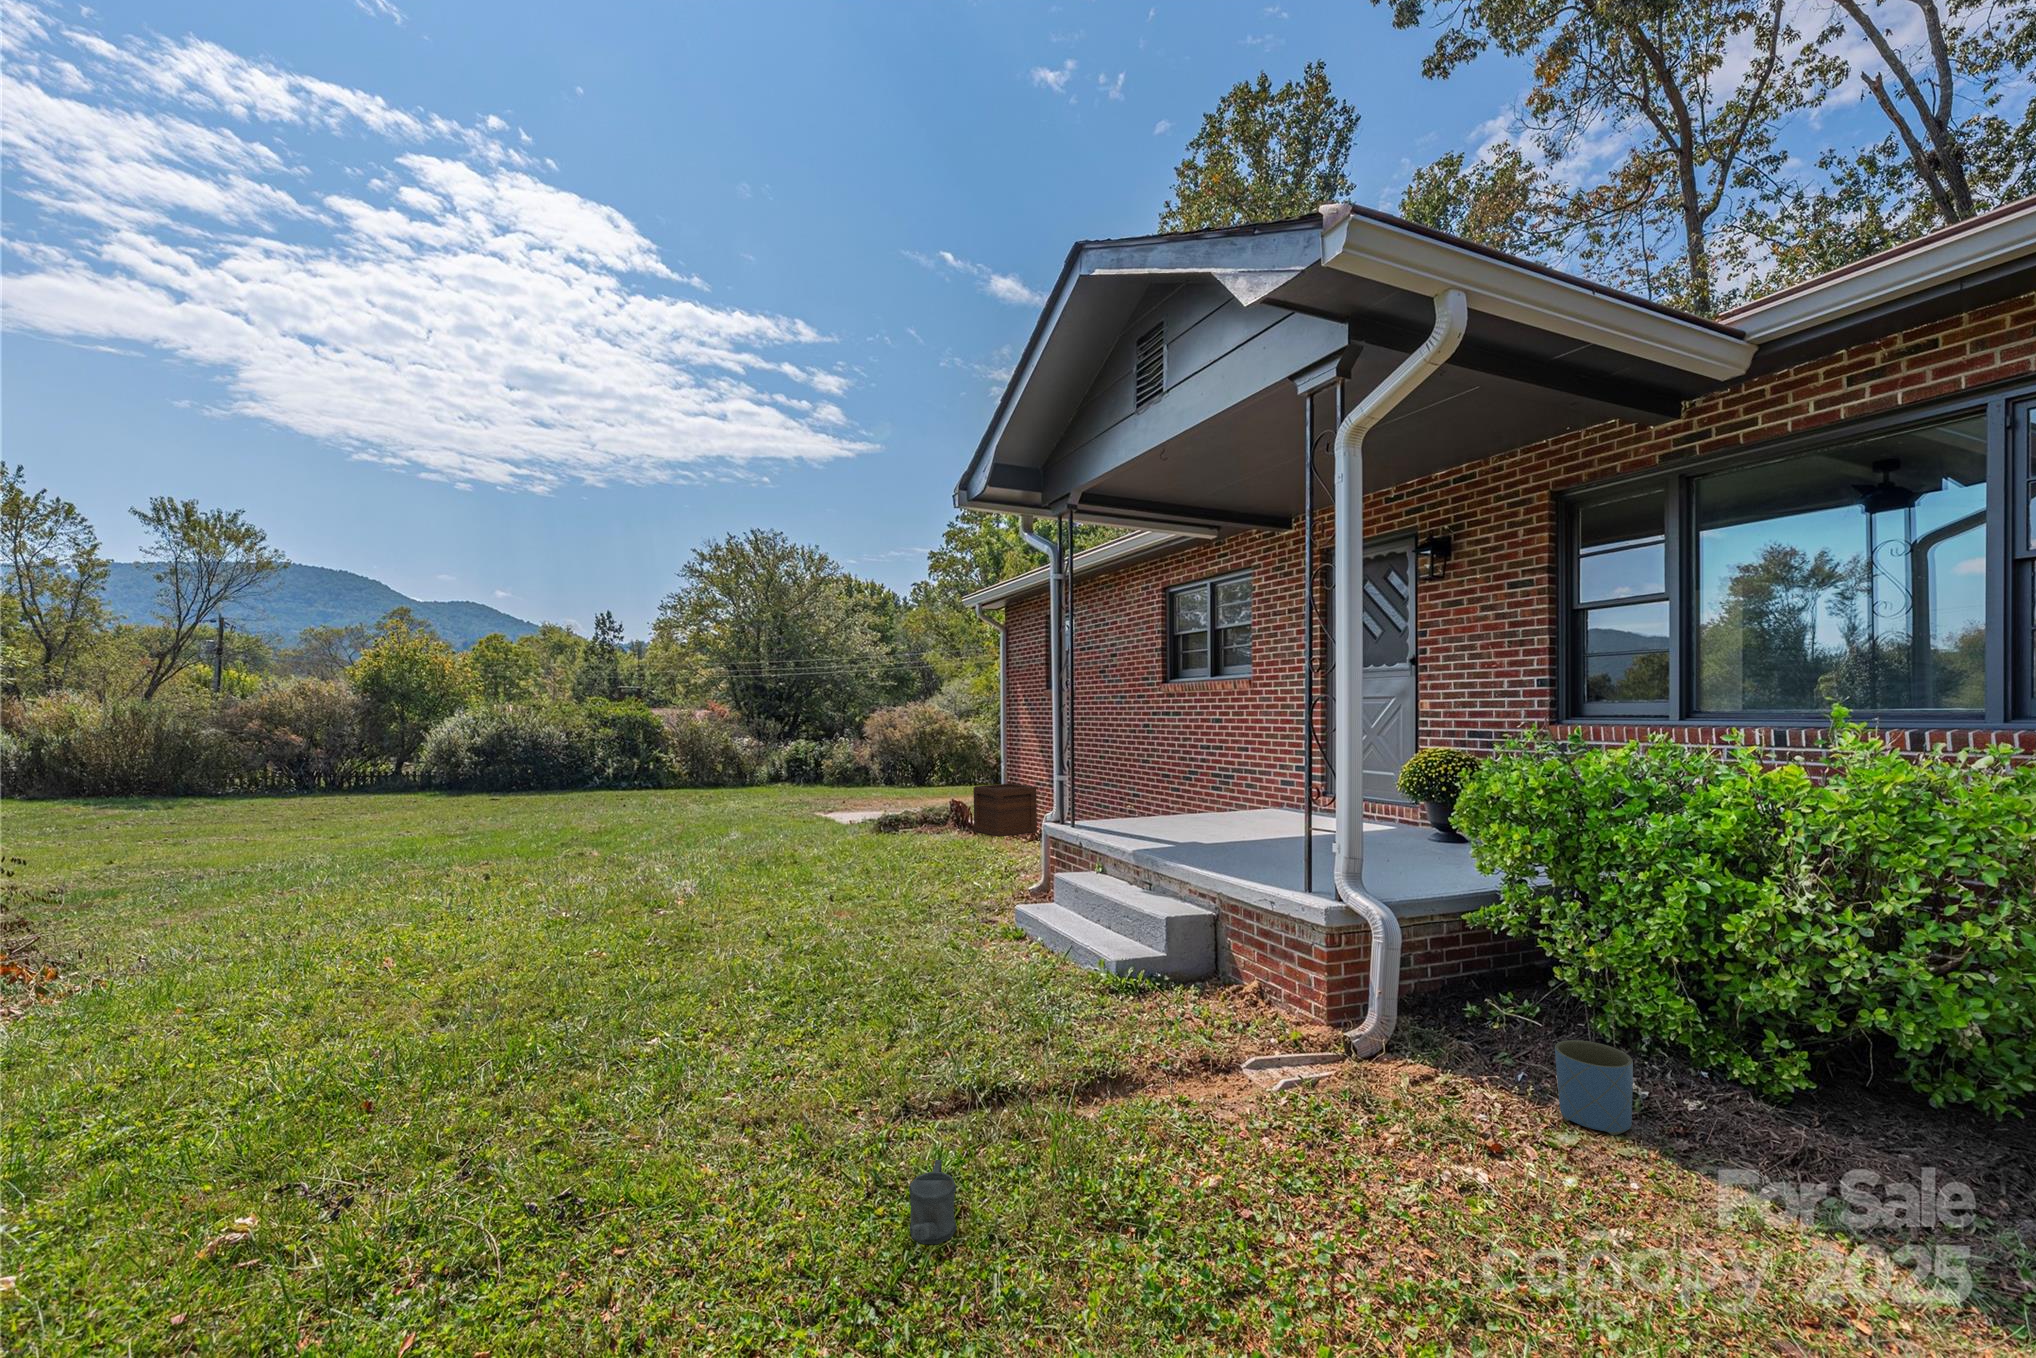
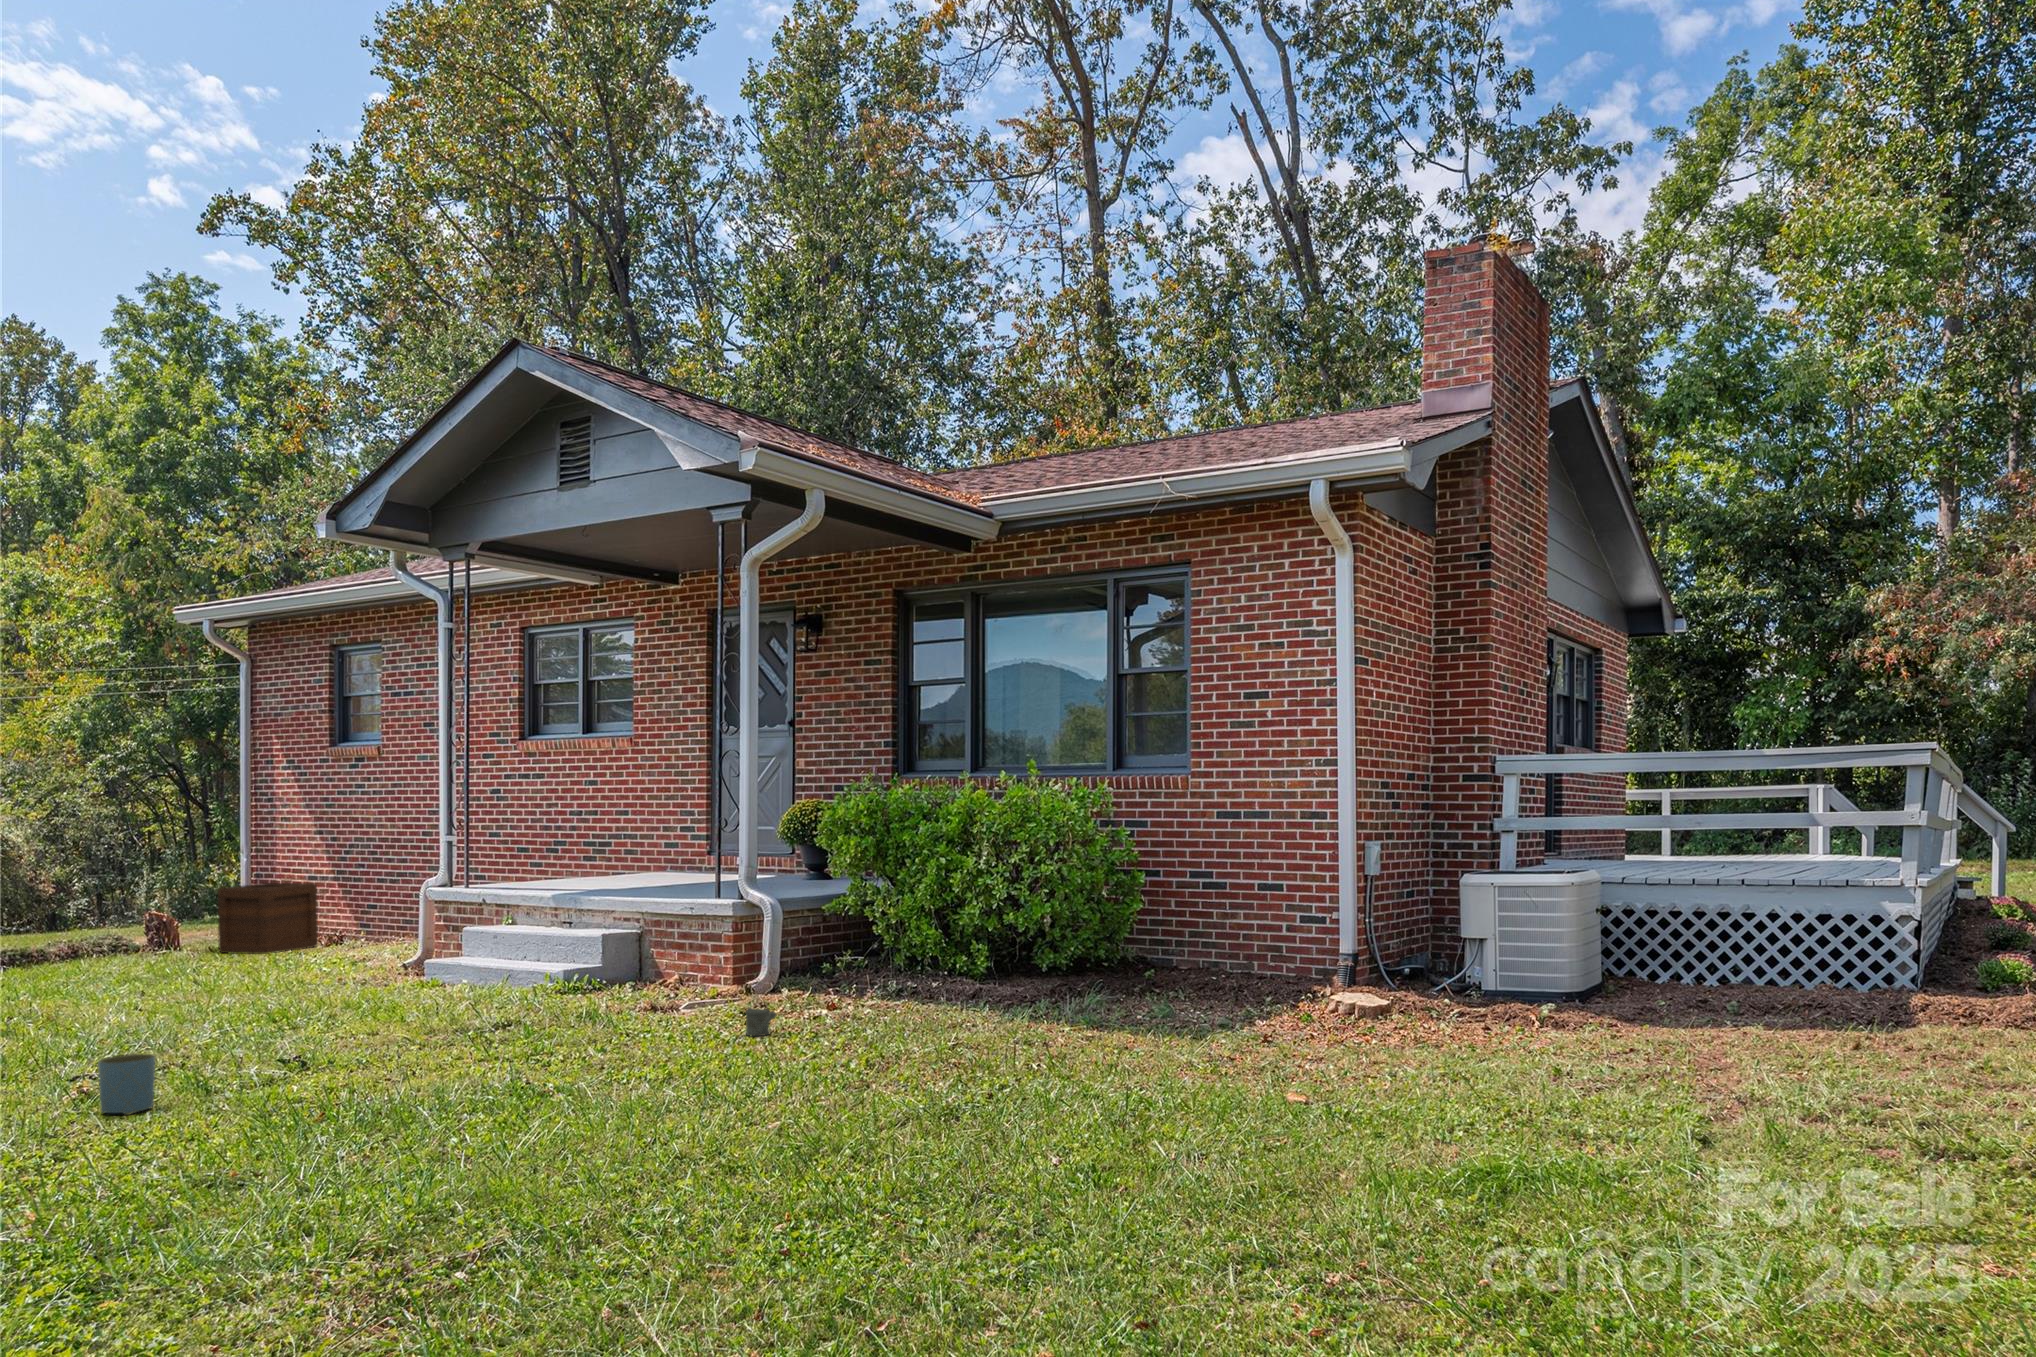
planter: present [1555,1040,1633,1135] -> present [98,1054,155,1115]
watering can: present [909,1160,957,1244] -> present [746,1008,776,1036]

